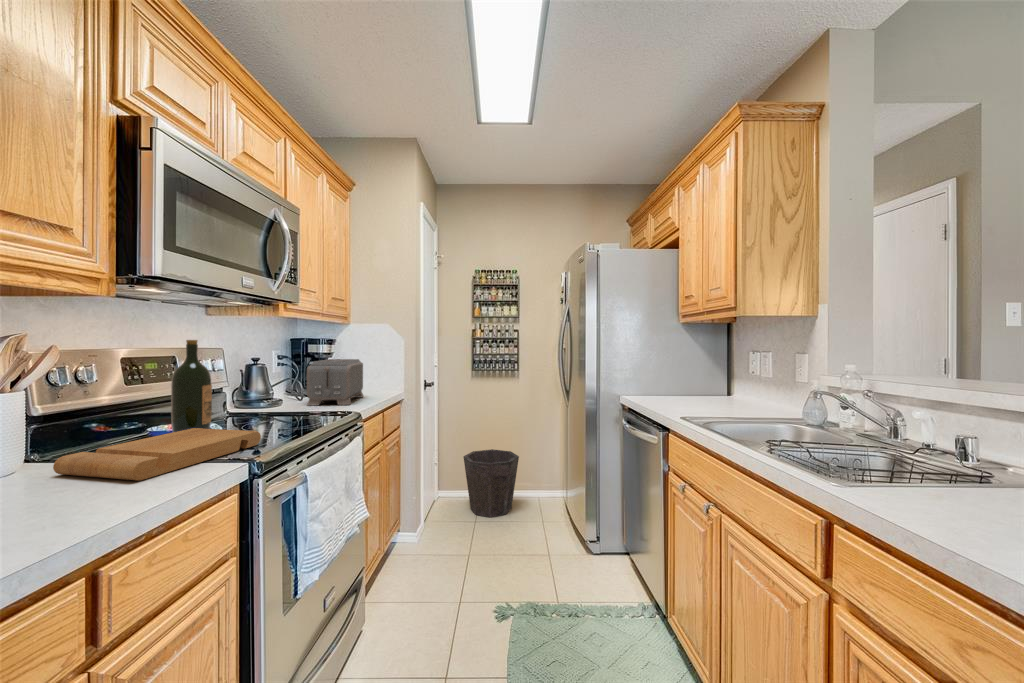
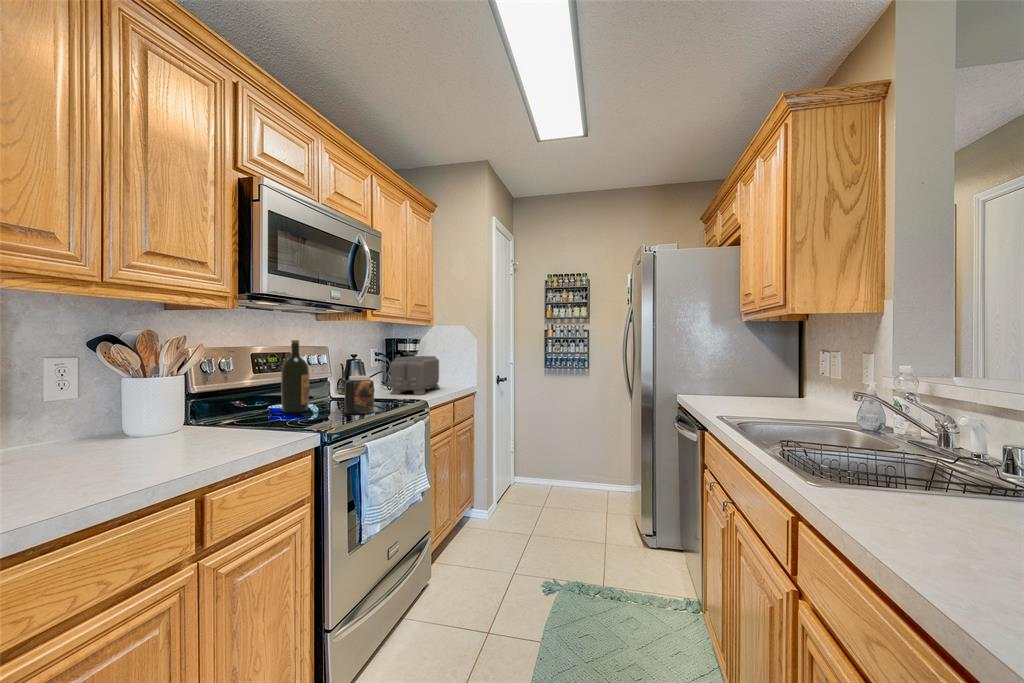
jar: none [265,384,304,434] -> present [345,375,374,414]
cutting board: present [53,428,261,481] -> none [197,407,335,441]
waste bin: present [464,449,519,517] -> none [534,442,586,504]

